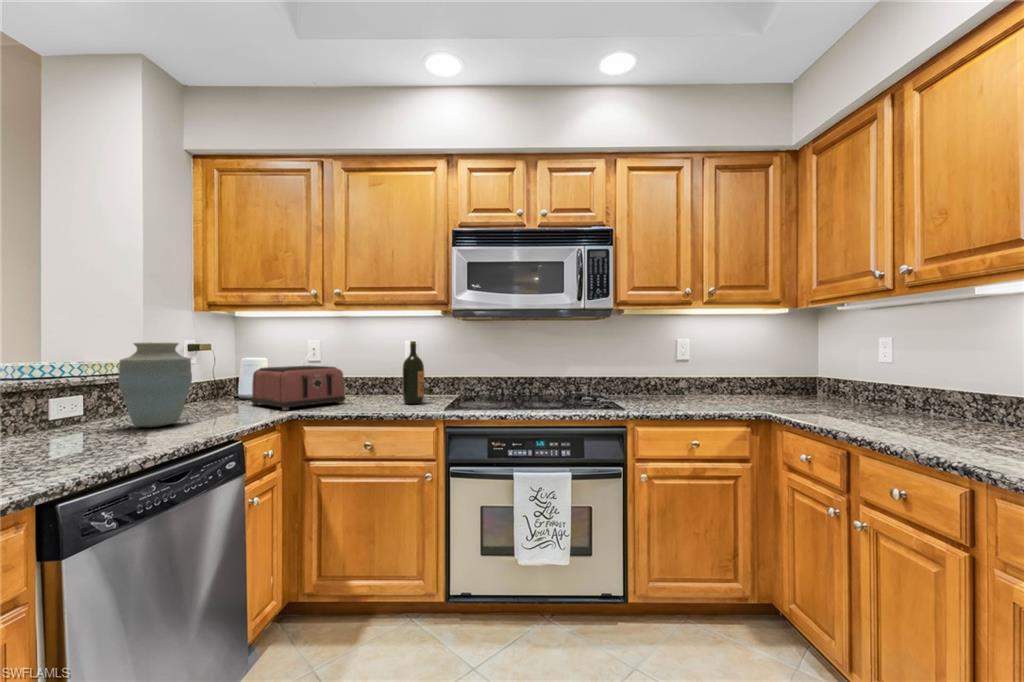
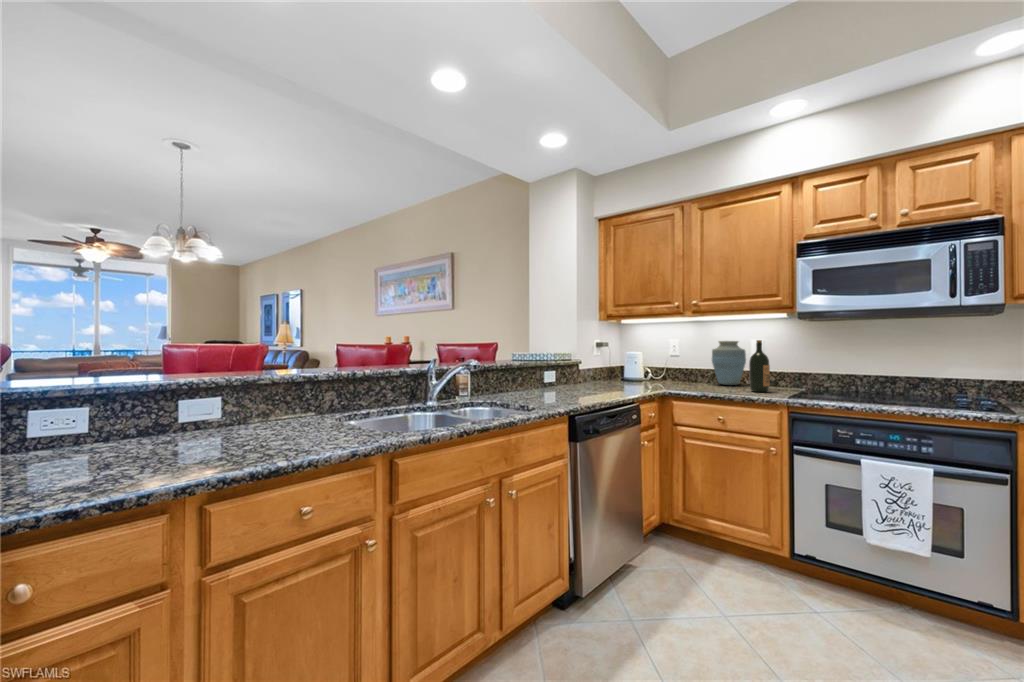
vase: present [118,343,192,427] -> present [712,341,746,385]
toaster: present [251,366,346,410] -> none [634,359,702,389]

